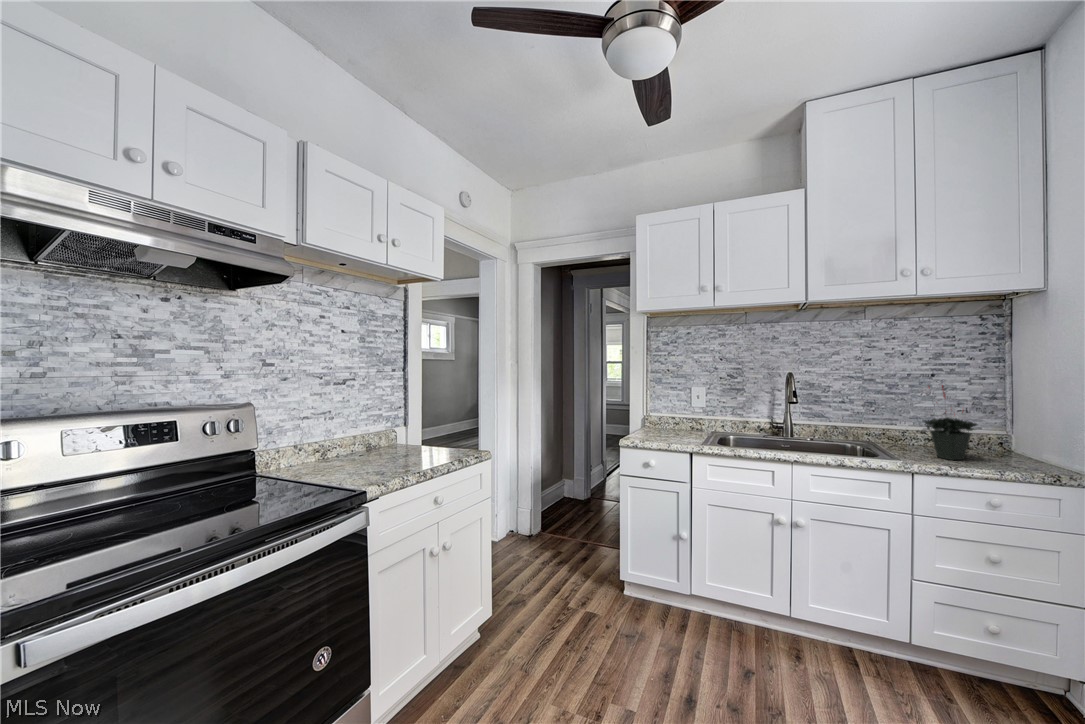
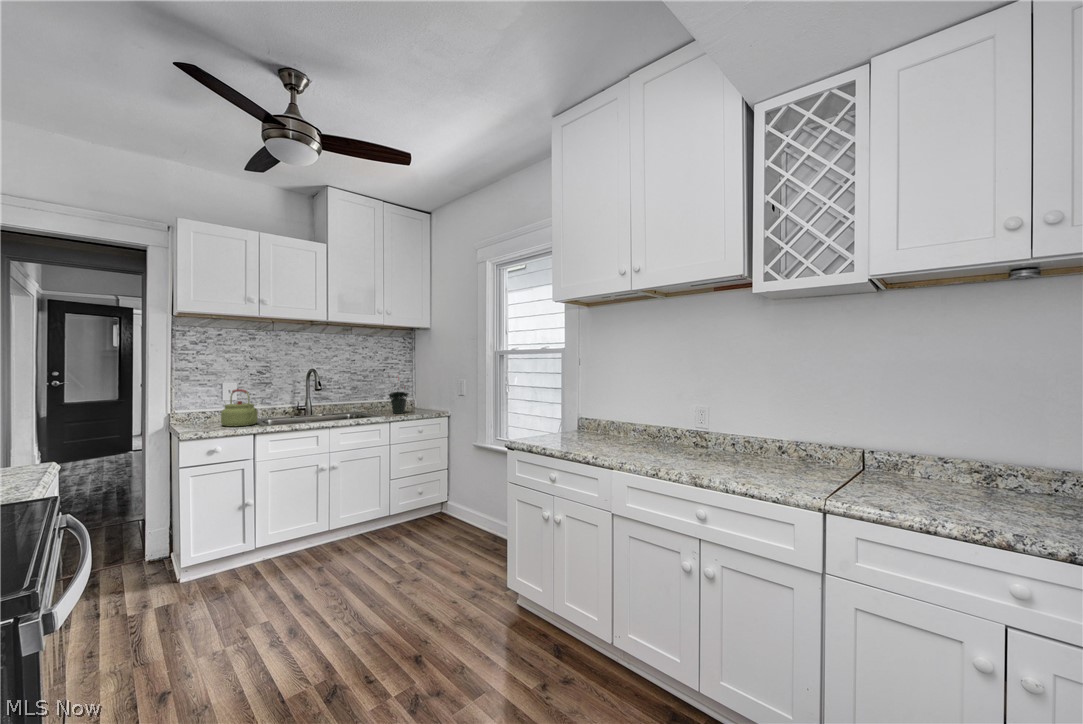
kettle: none [672,396,710,440] -> present [221,389,258,427]

